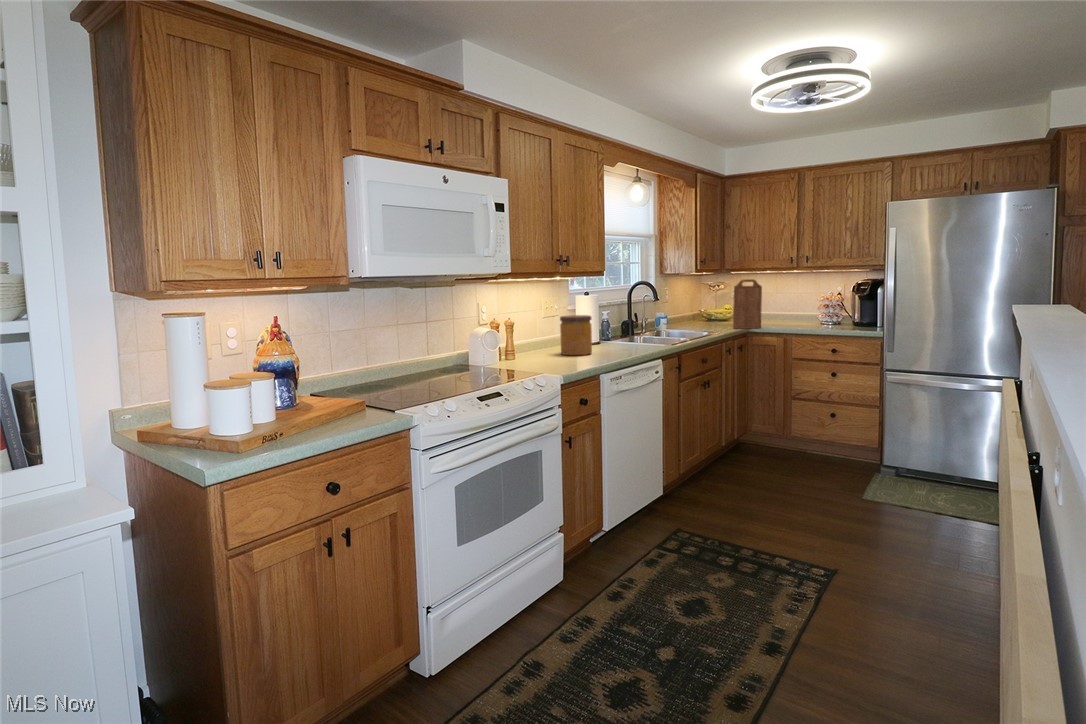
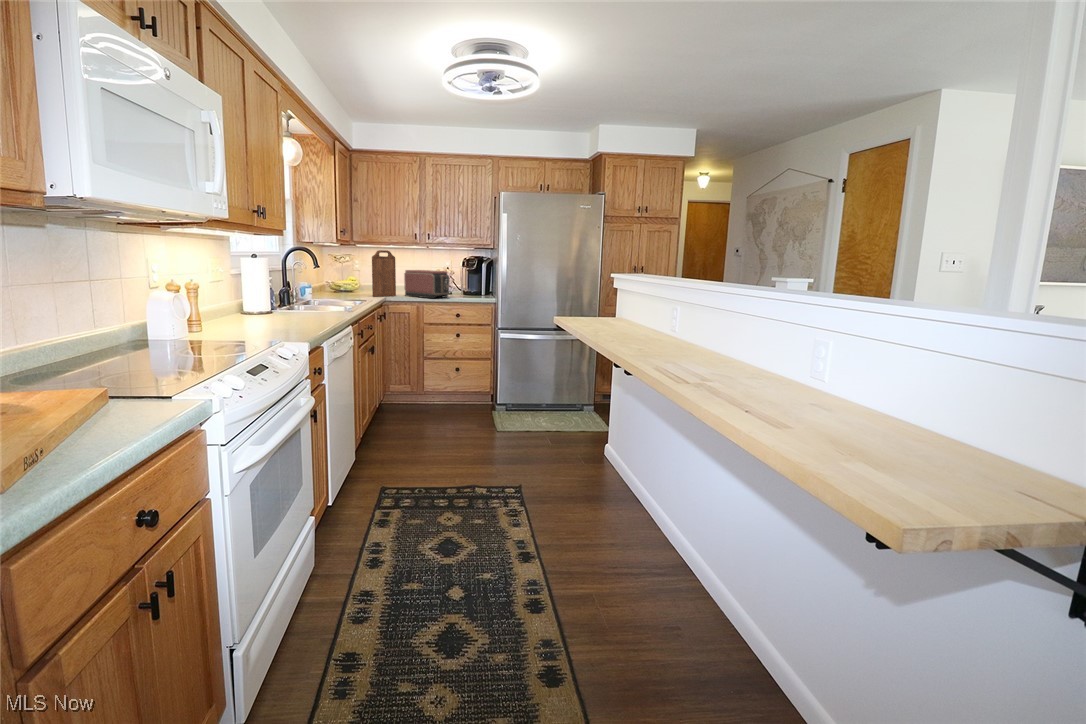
toaster: none [772,299,824,331] -> present [404,270,449,298]
jar: present [560,315,592,355] -> none [241,281,281,326]

